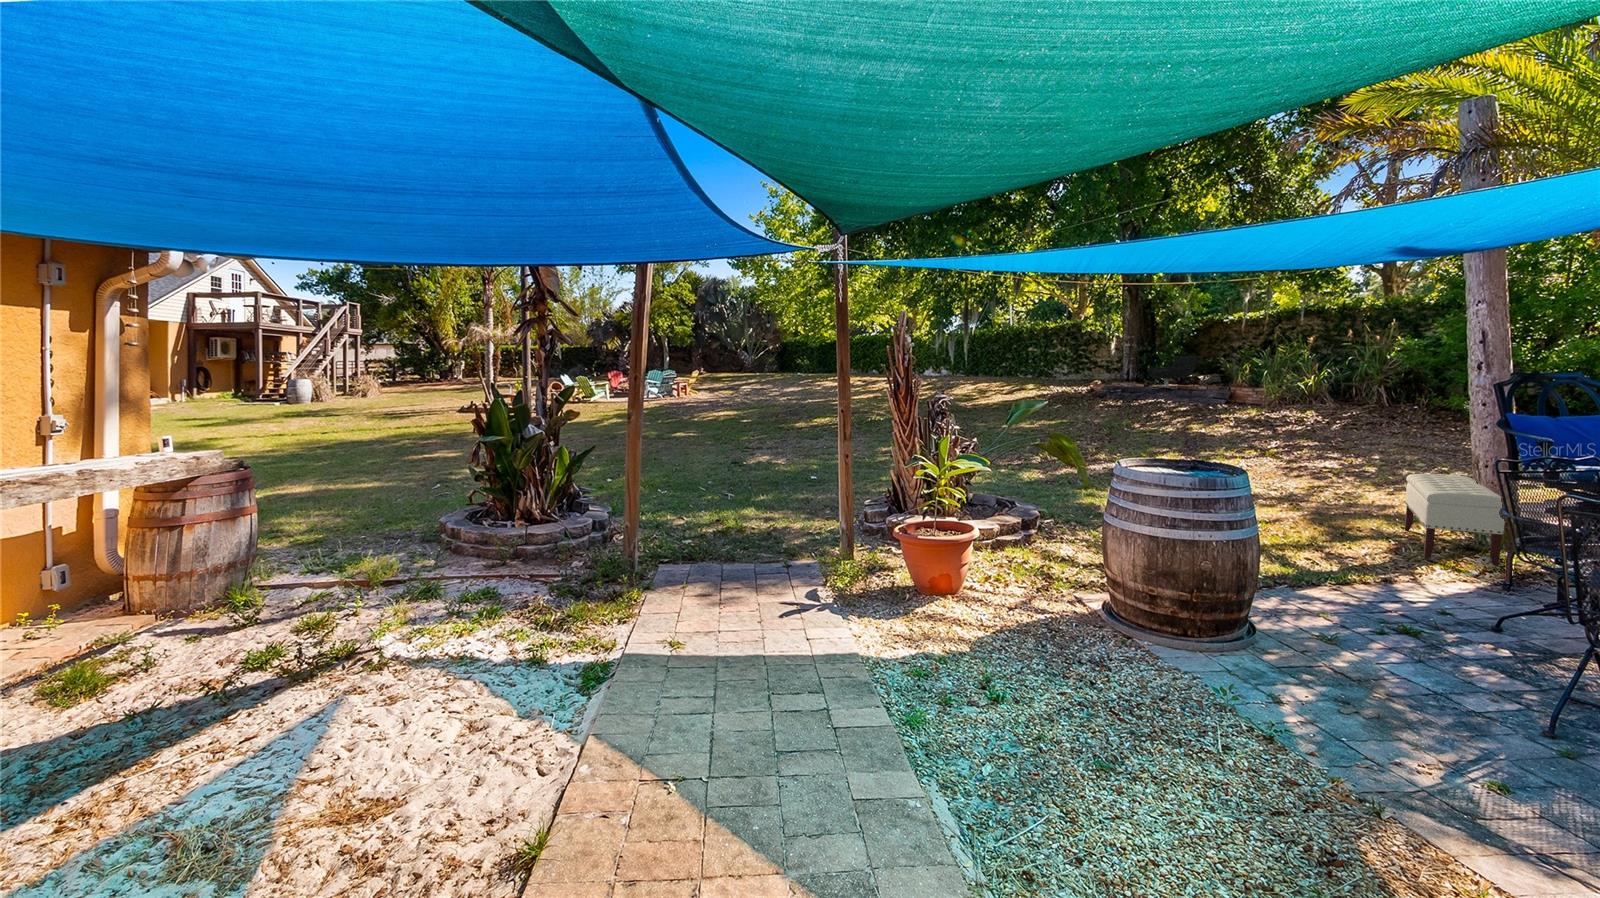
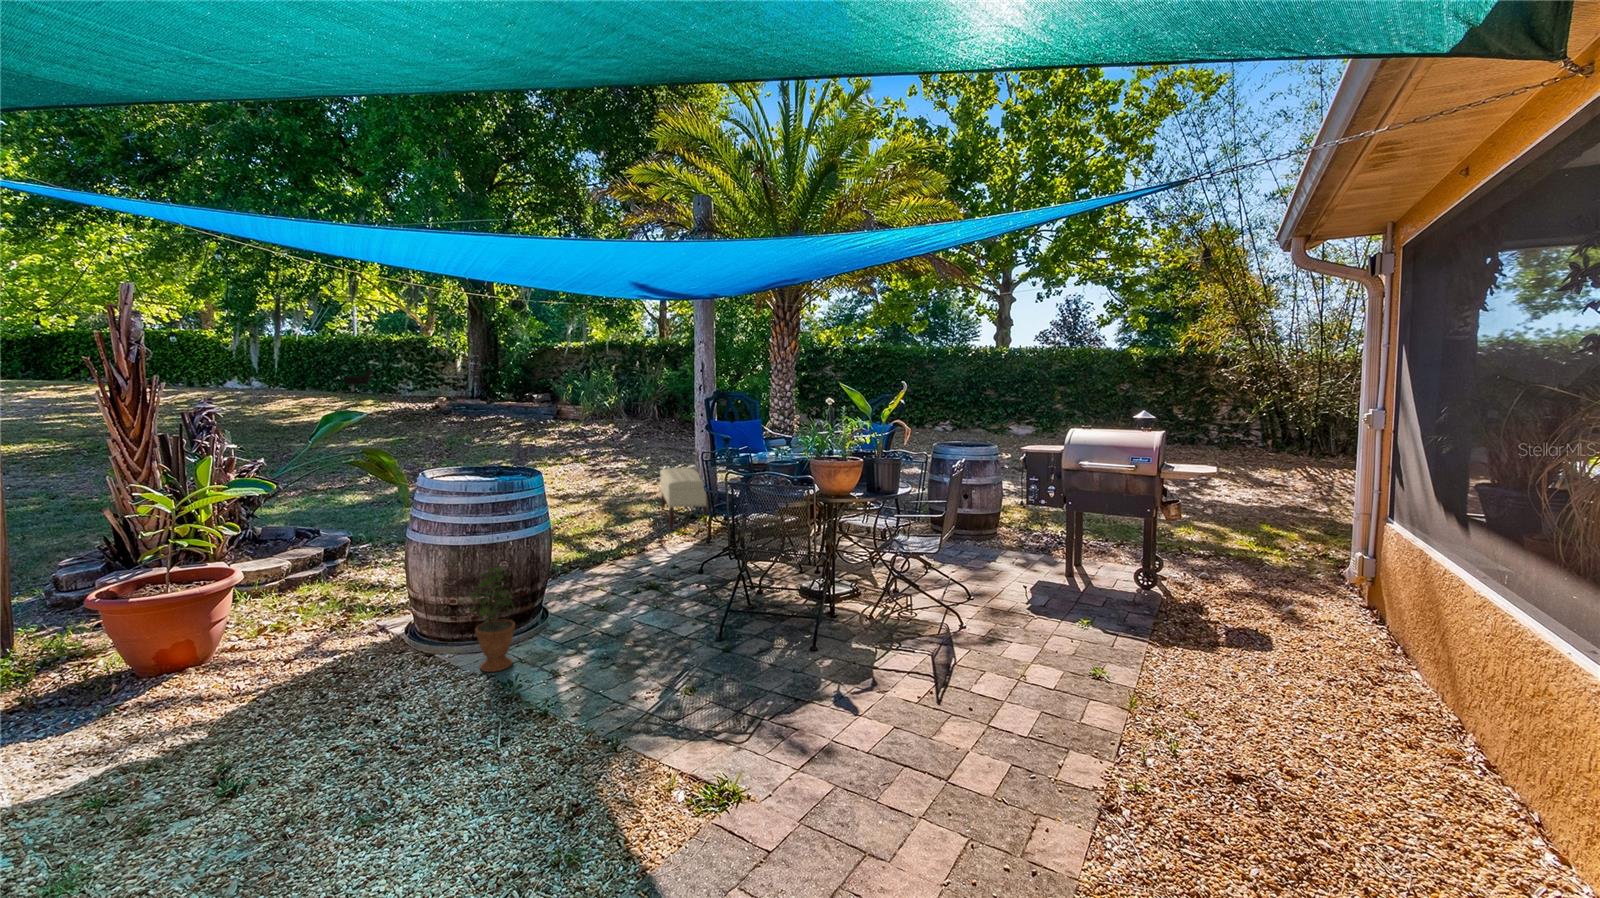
lounge chair: present [1147,356,1197,389] -> present [343,369,373,392]
potted plant: none [1175,555,1229,673] -> present [470,564,515,672]

